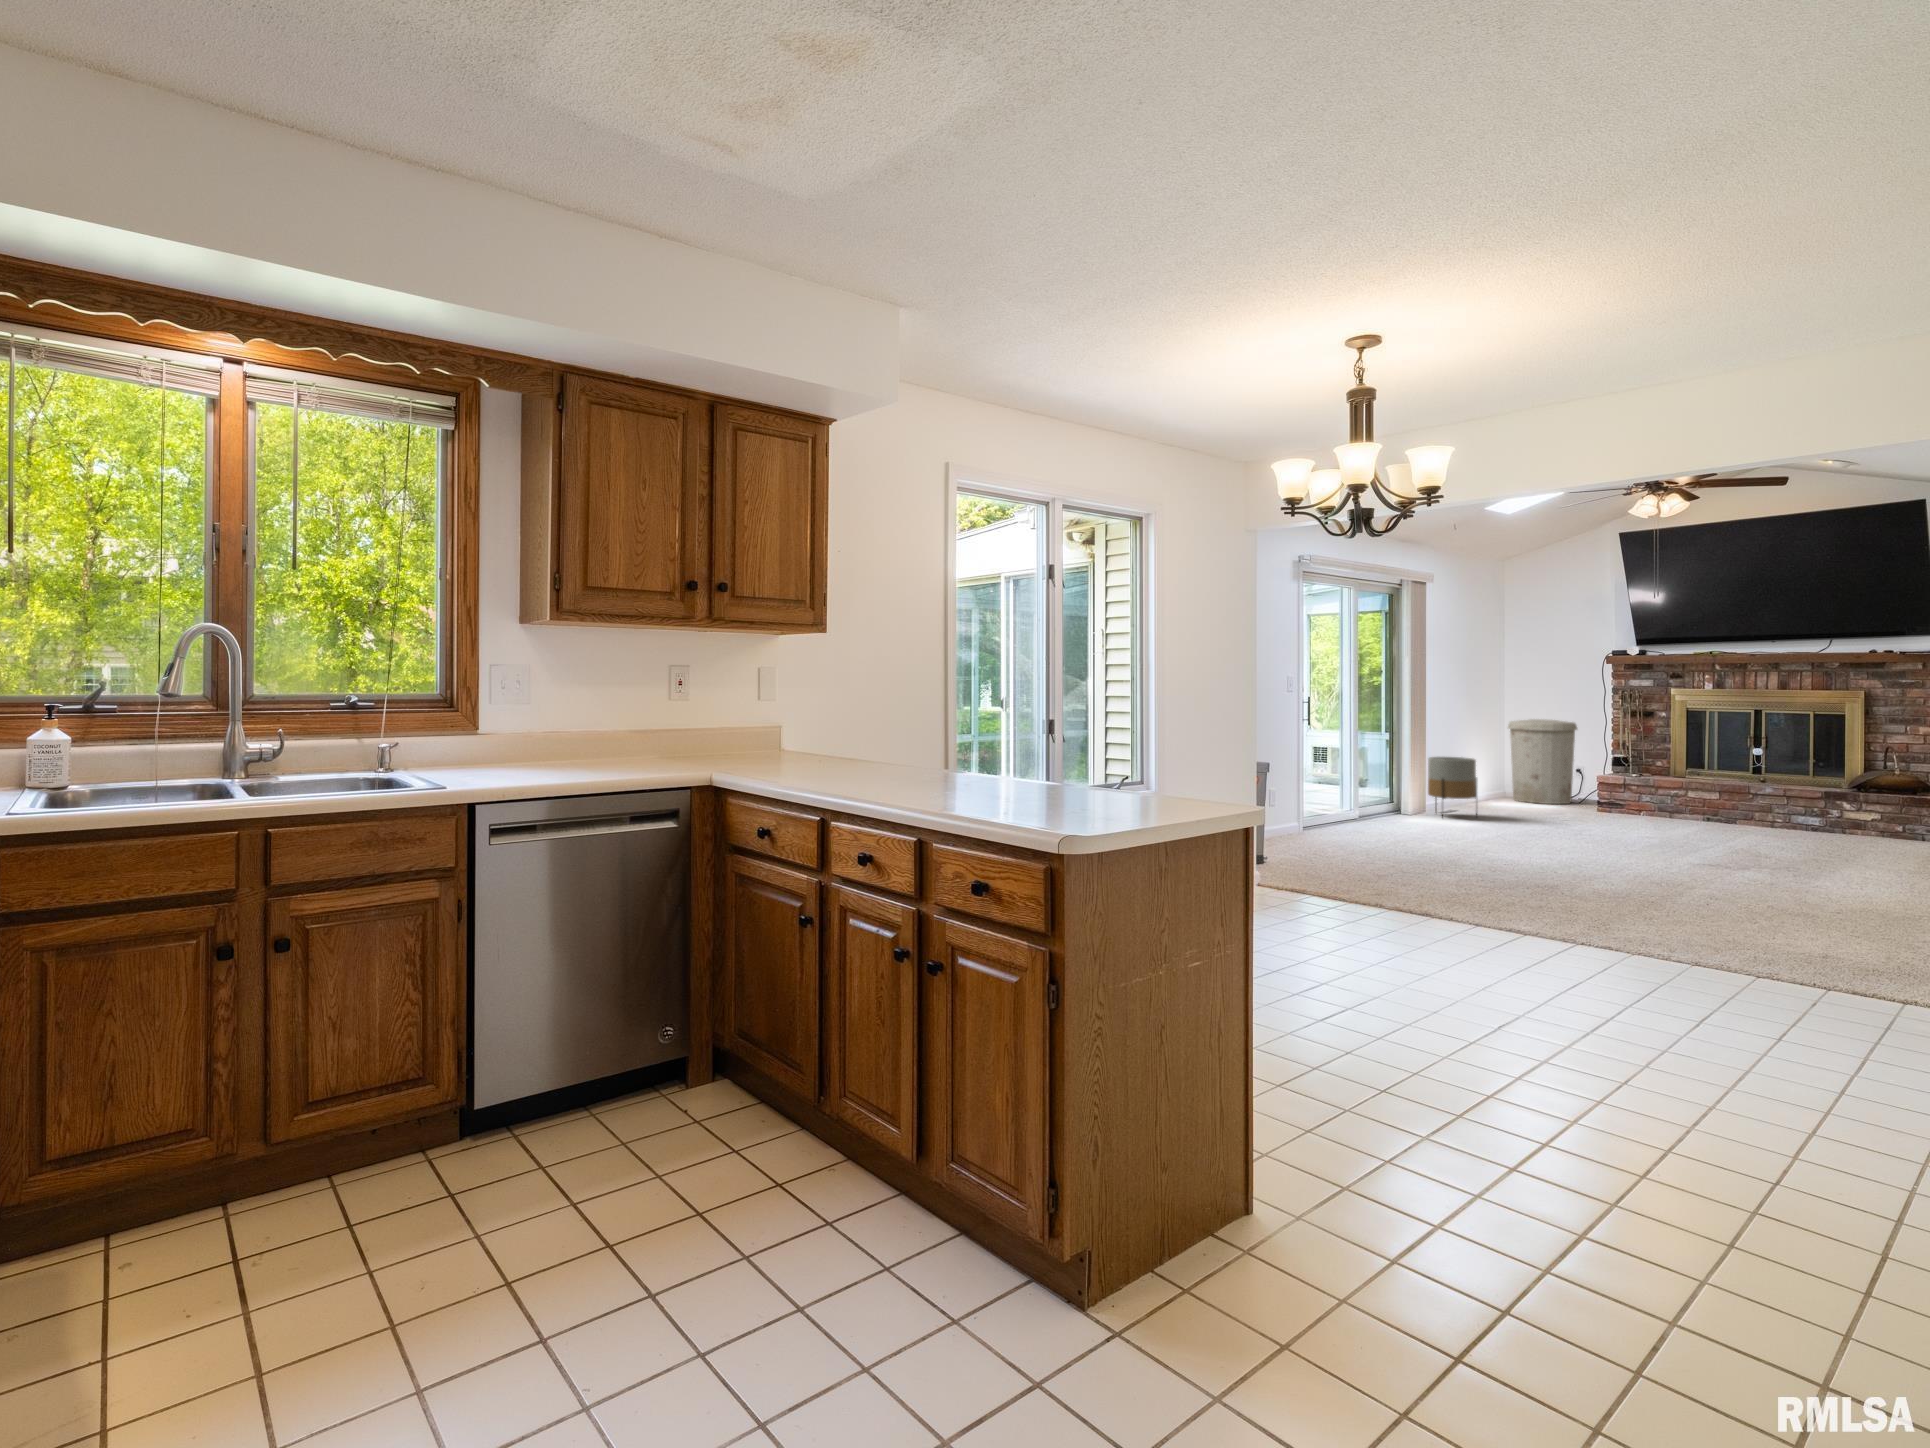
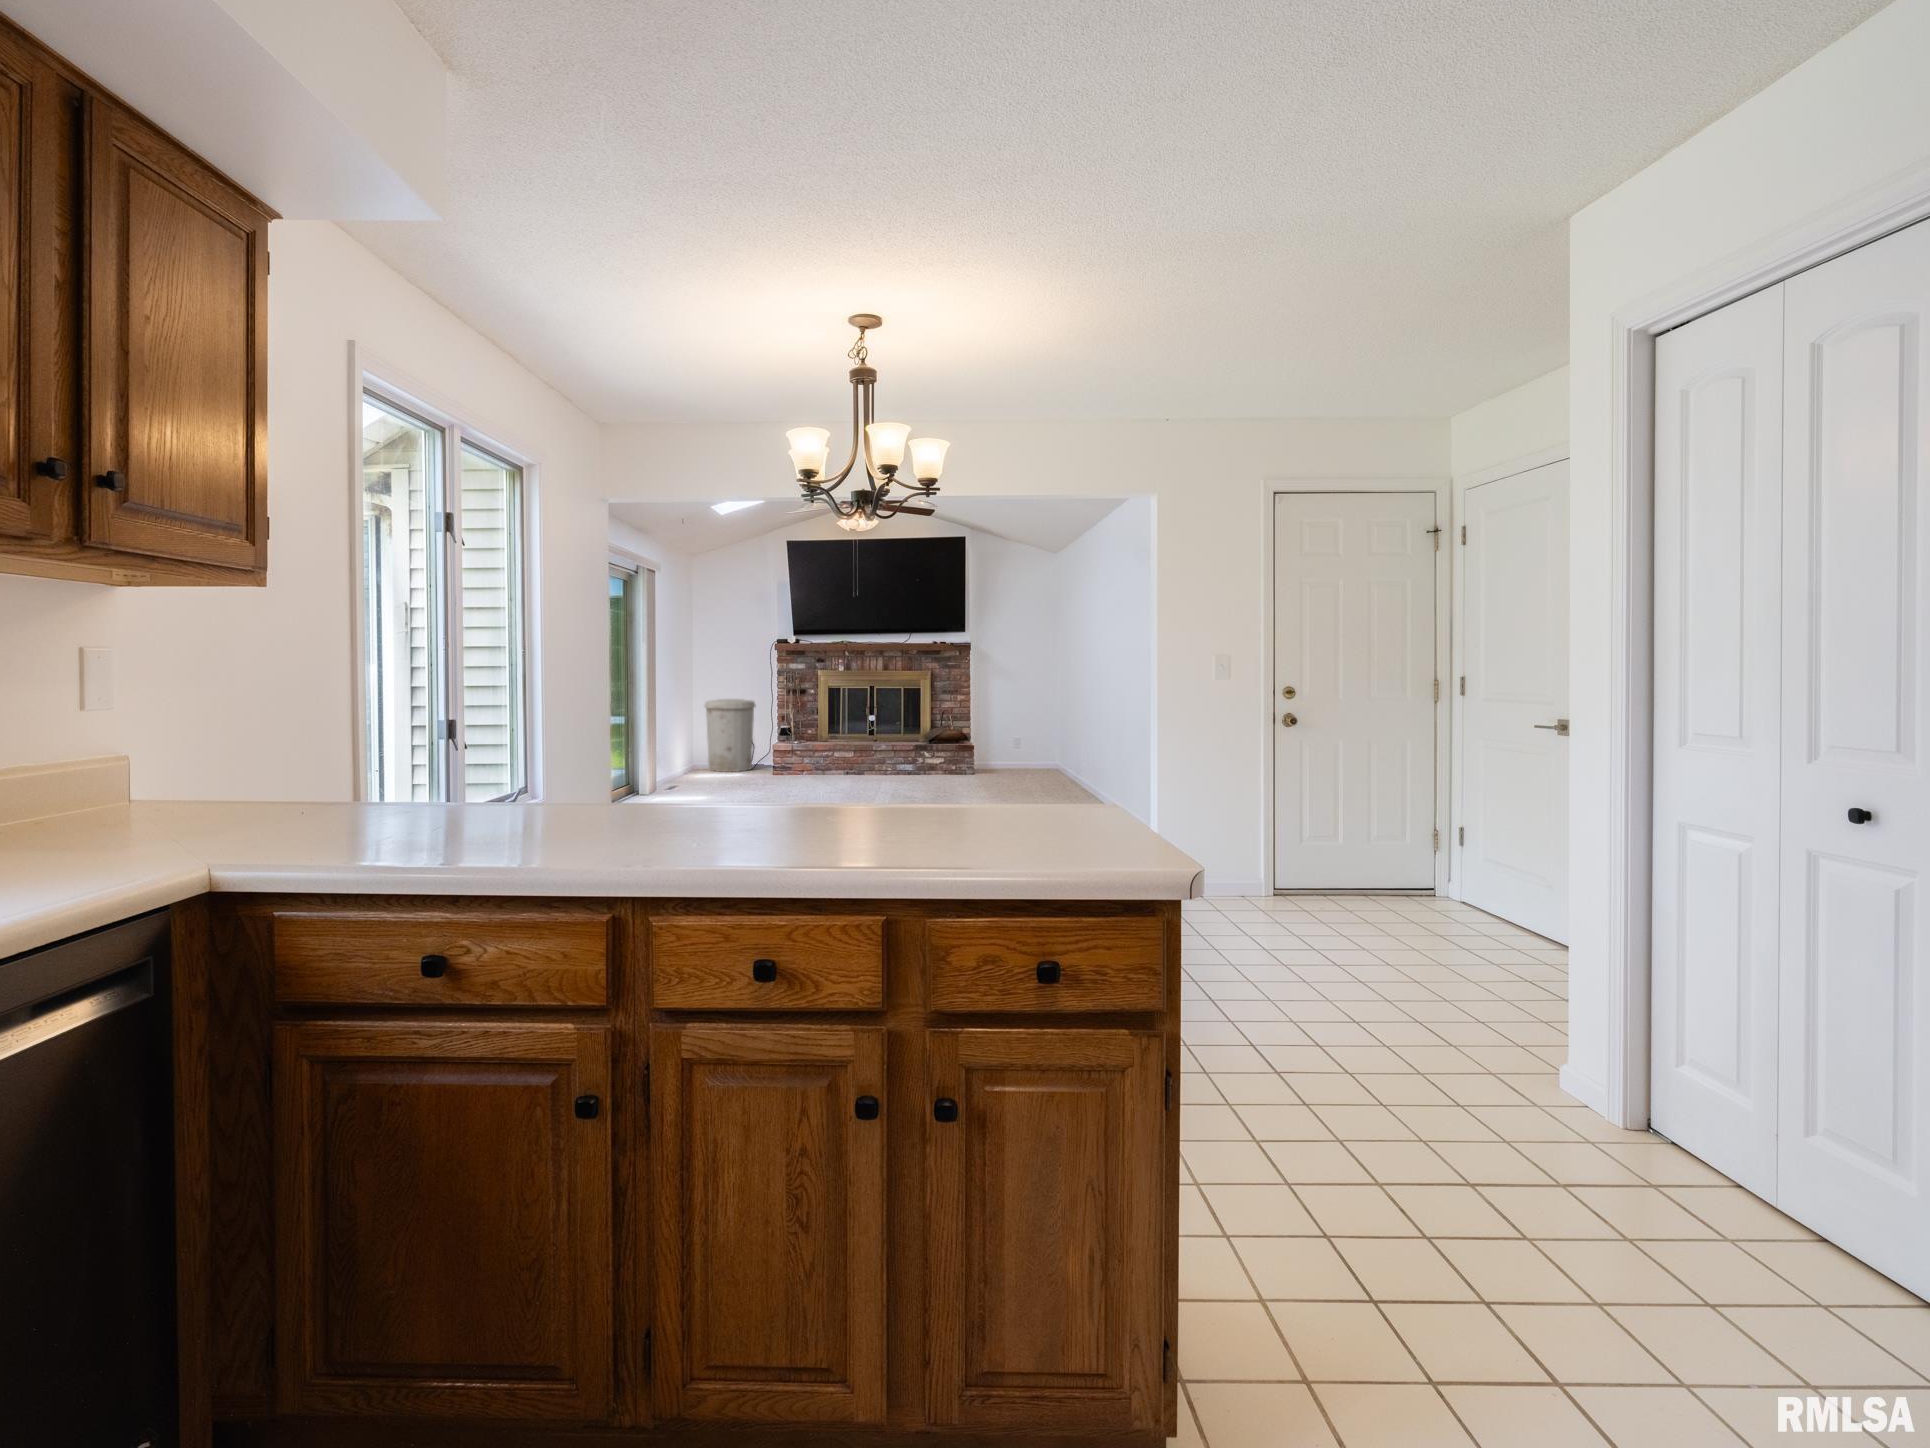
planter: present [1428,757,1477,799] -> none [669,737,710,796]

